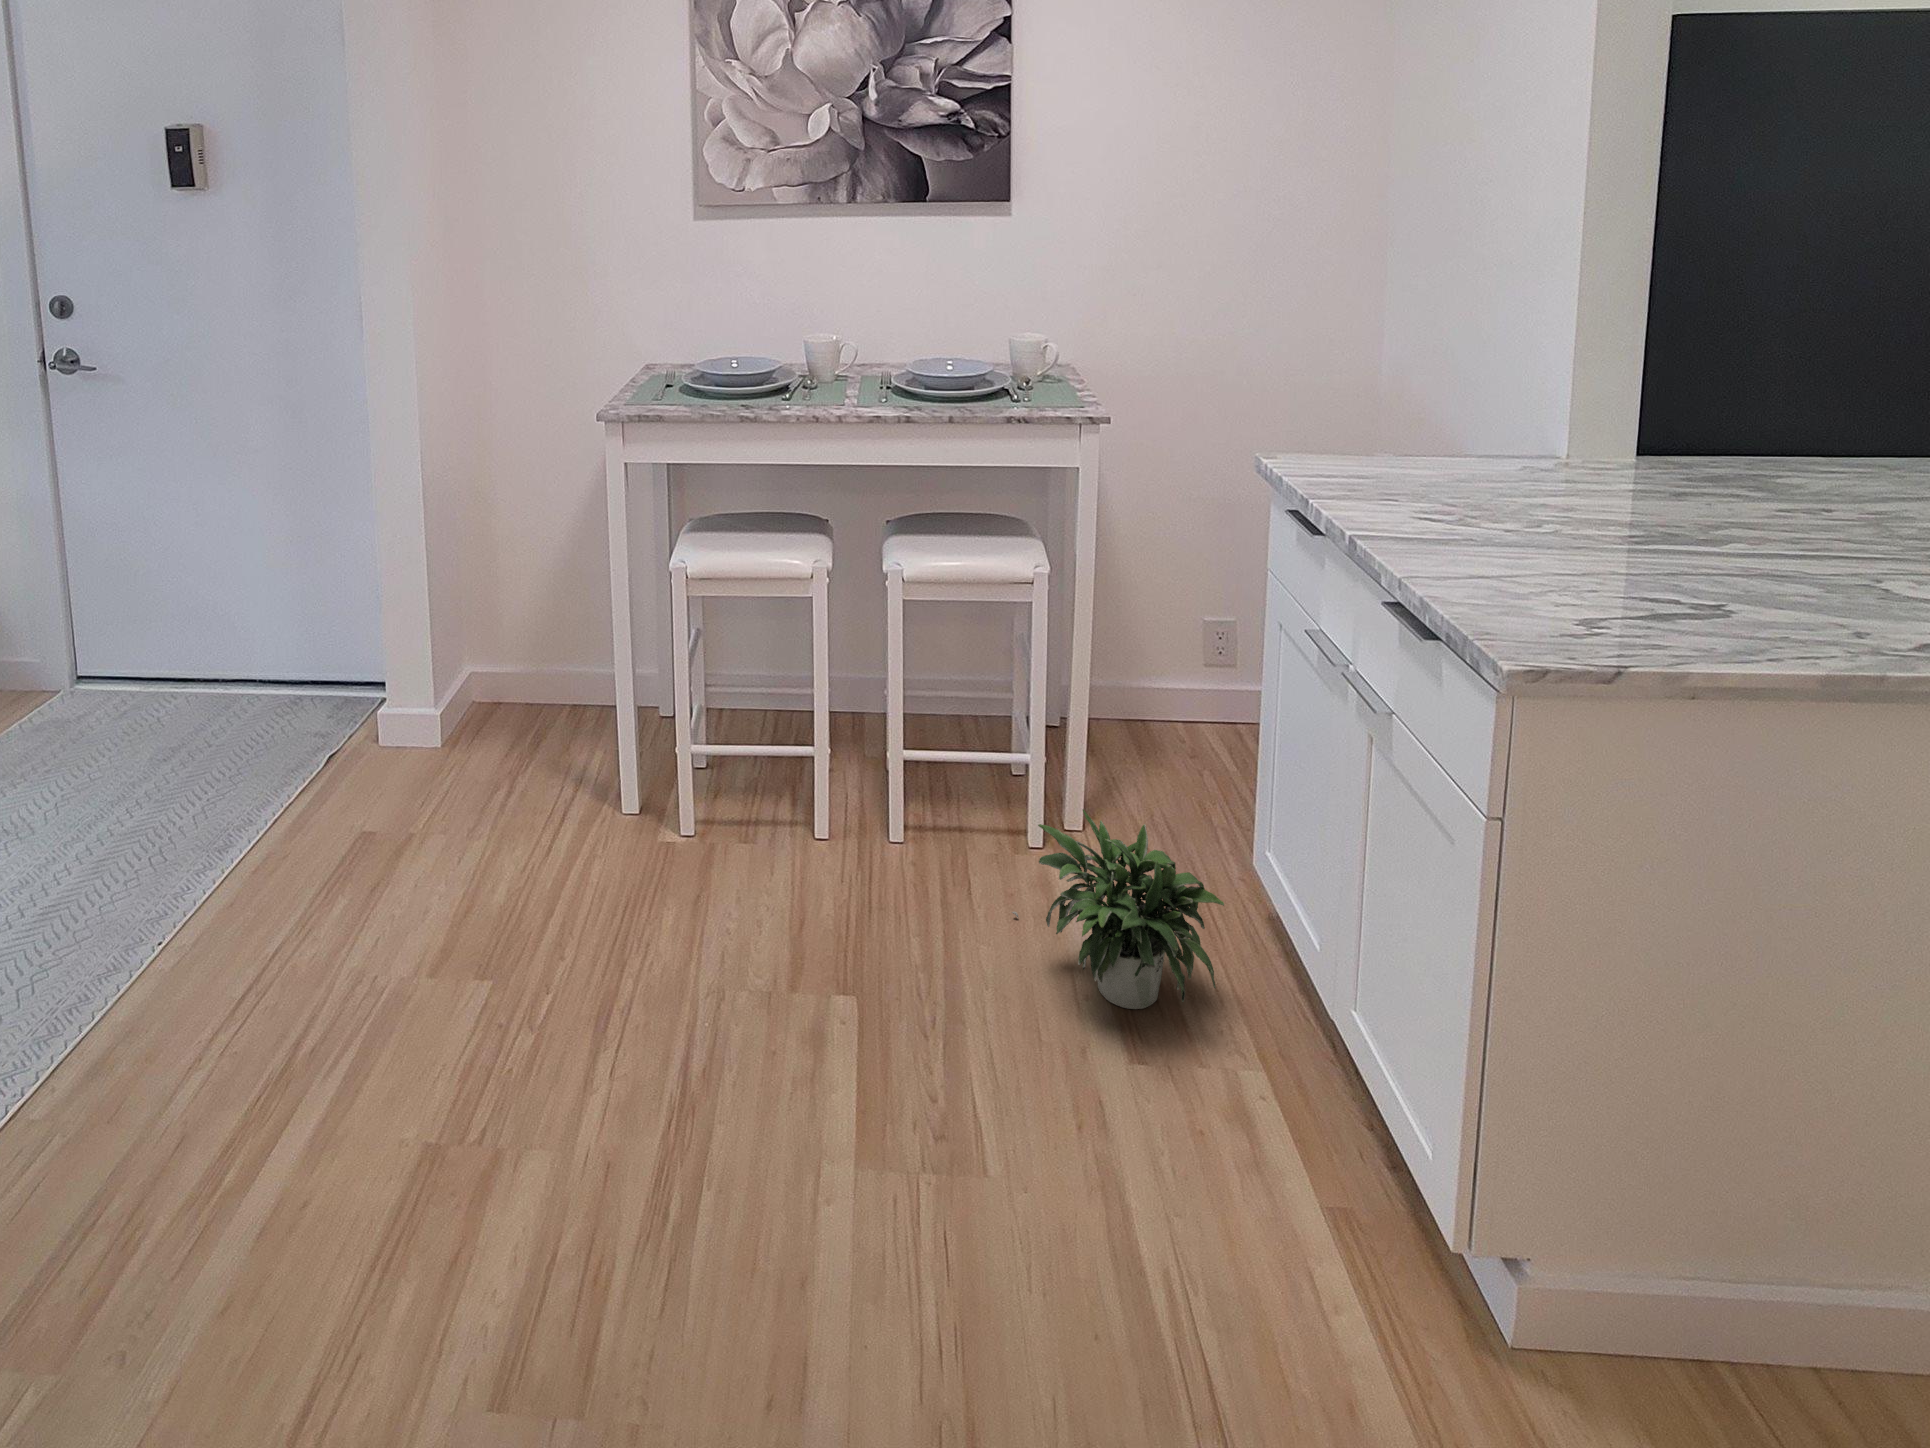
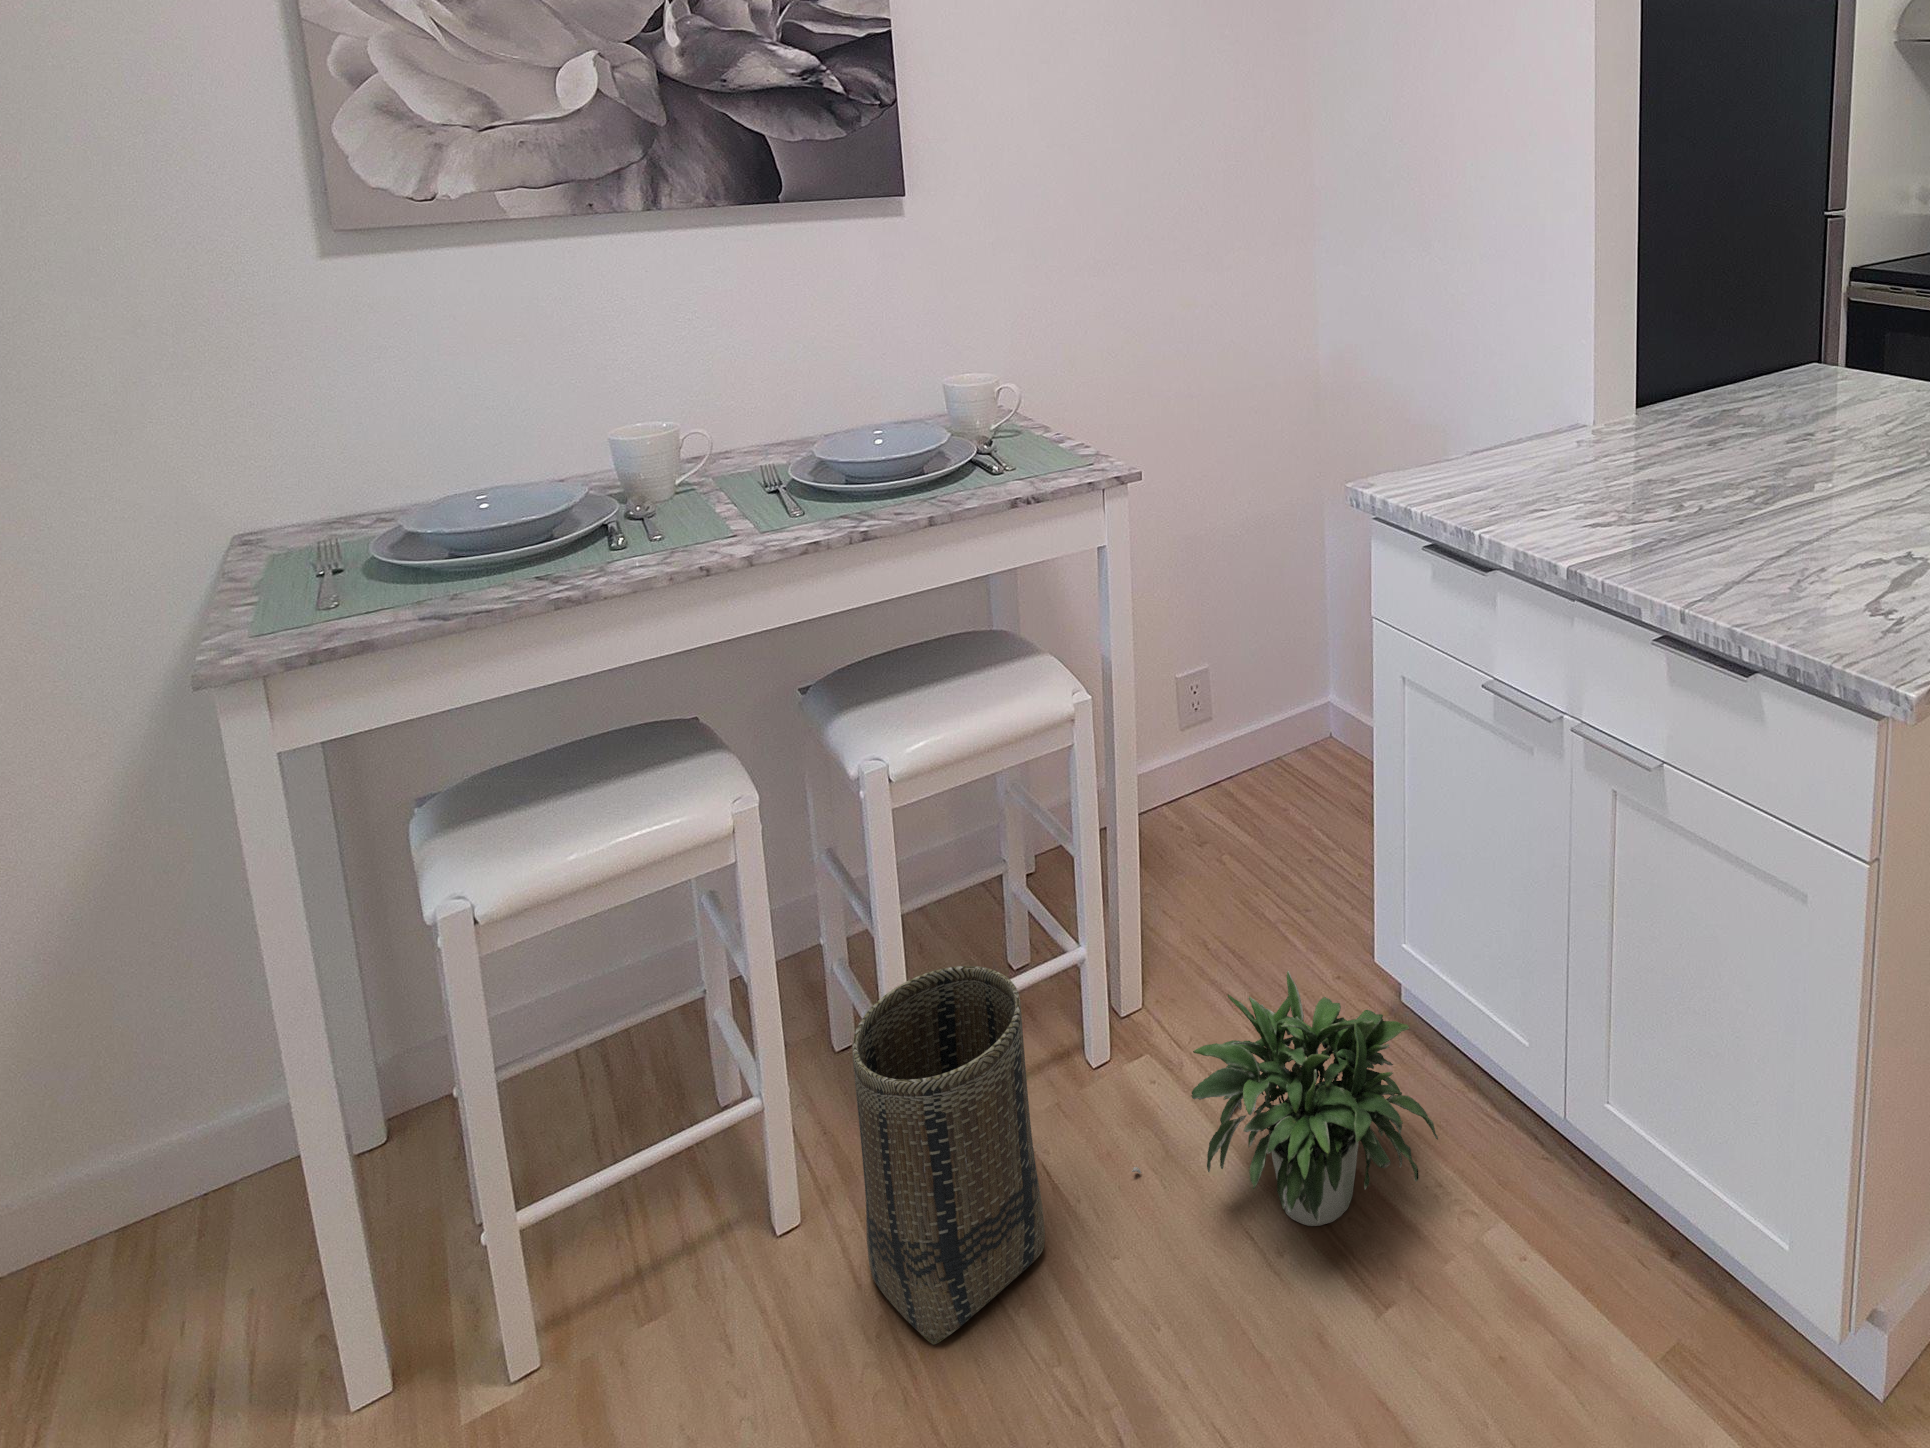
basket: none [840,708,942,926] -> present [852,966,1045,1345]

